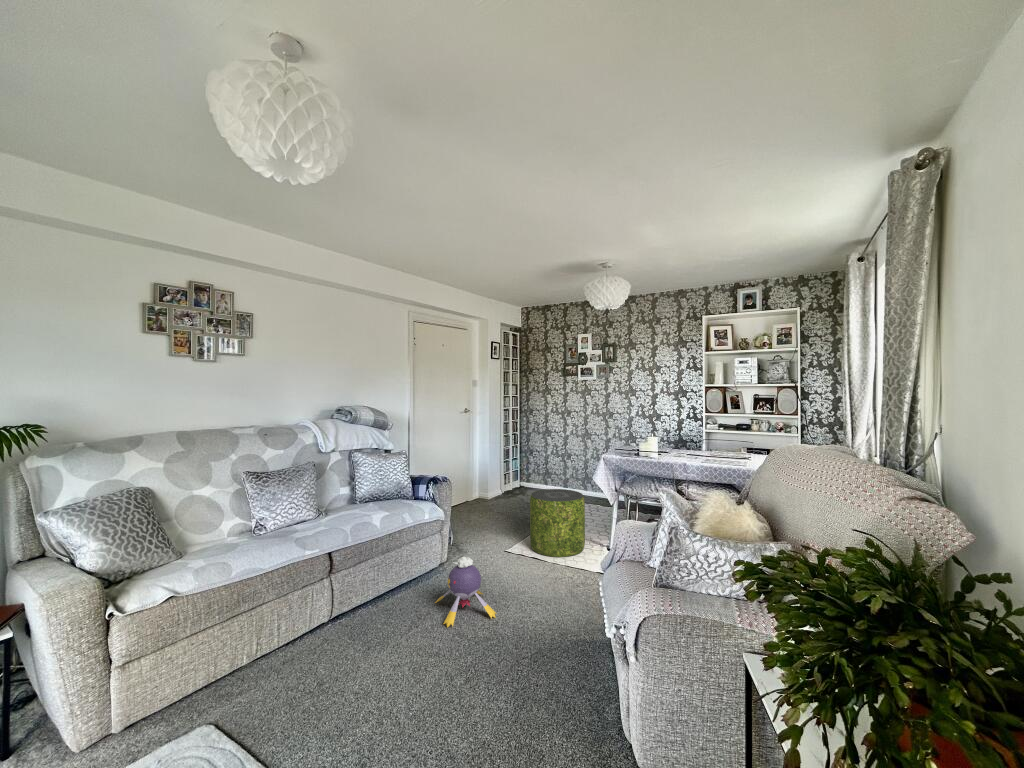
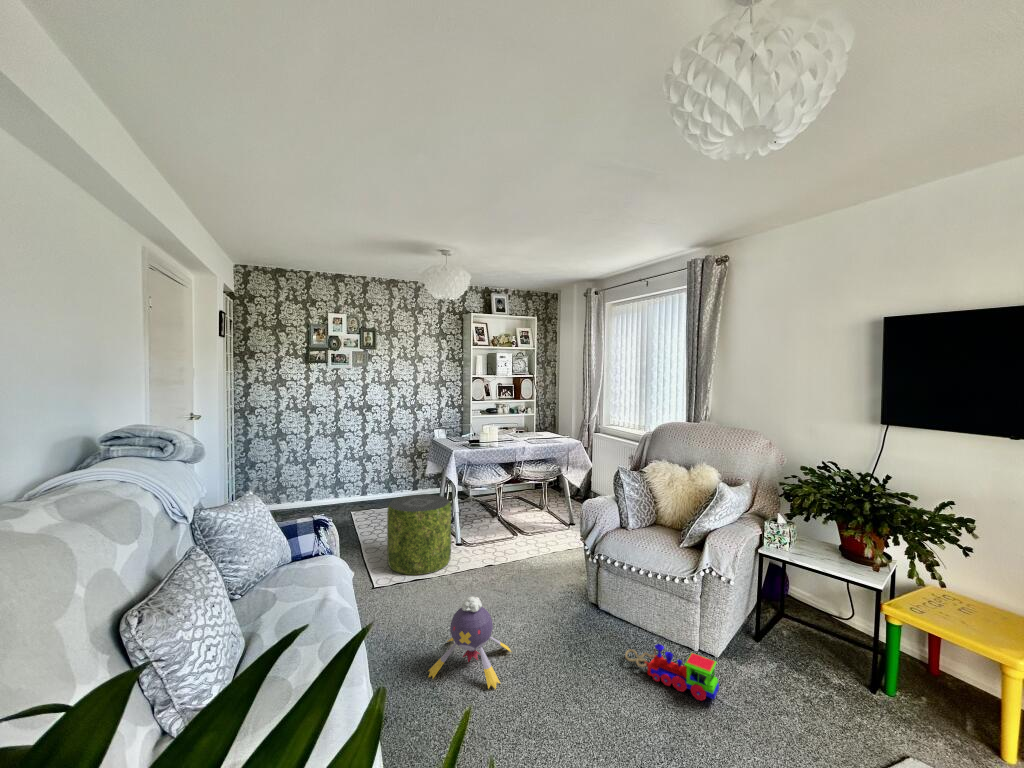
toy train: none [529,662,564,734] -> present [625,644,719,701]

